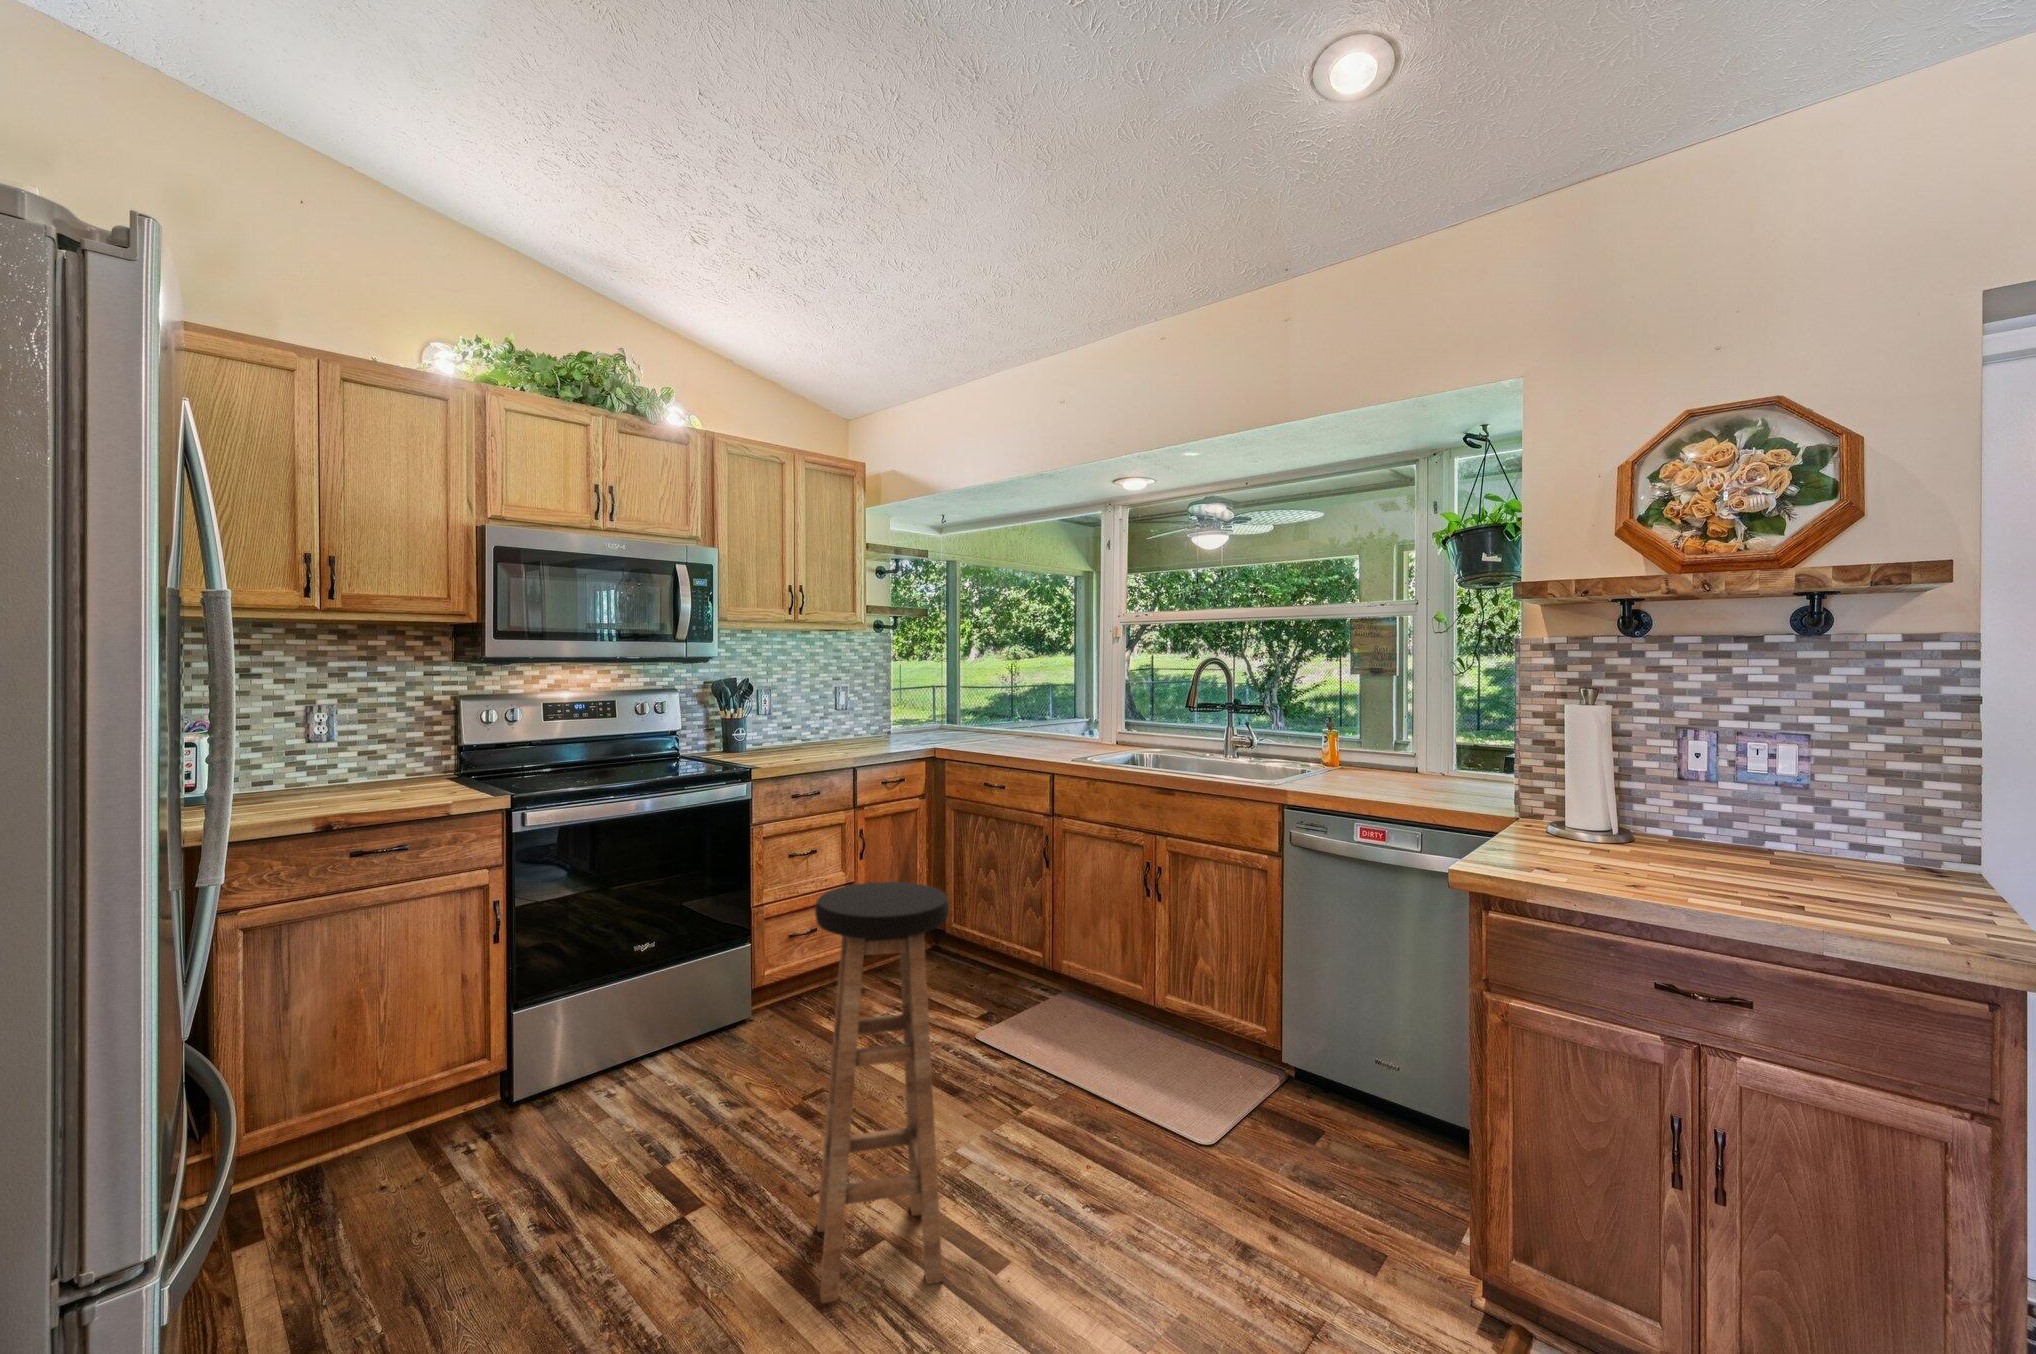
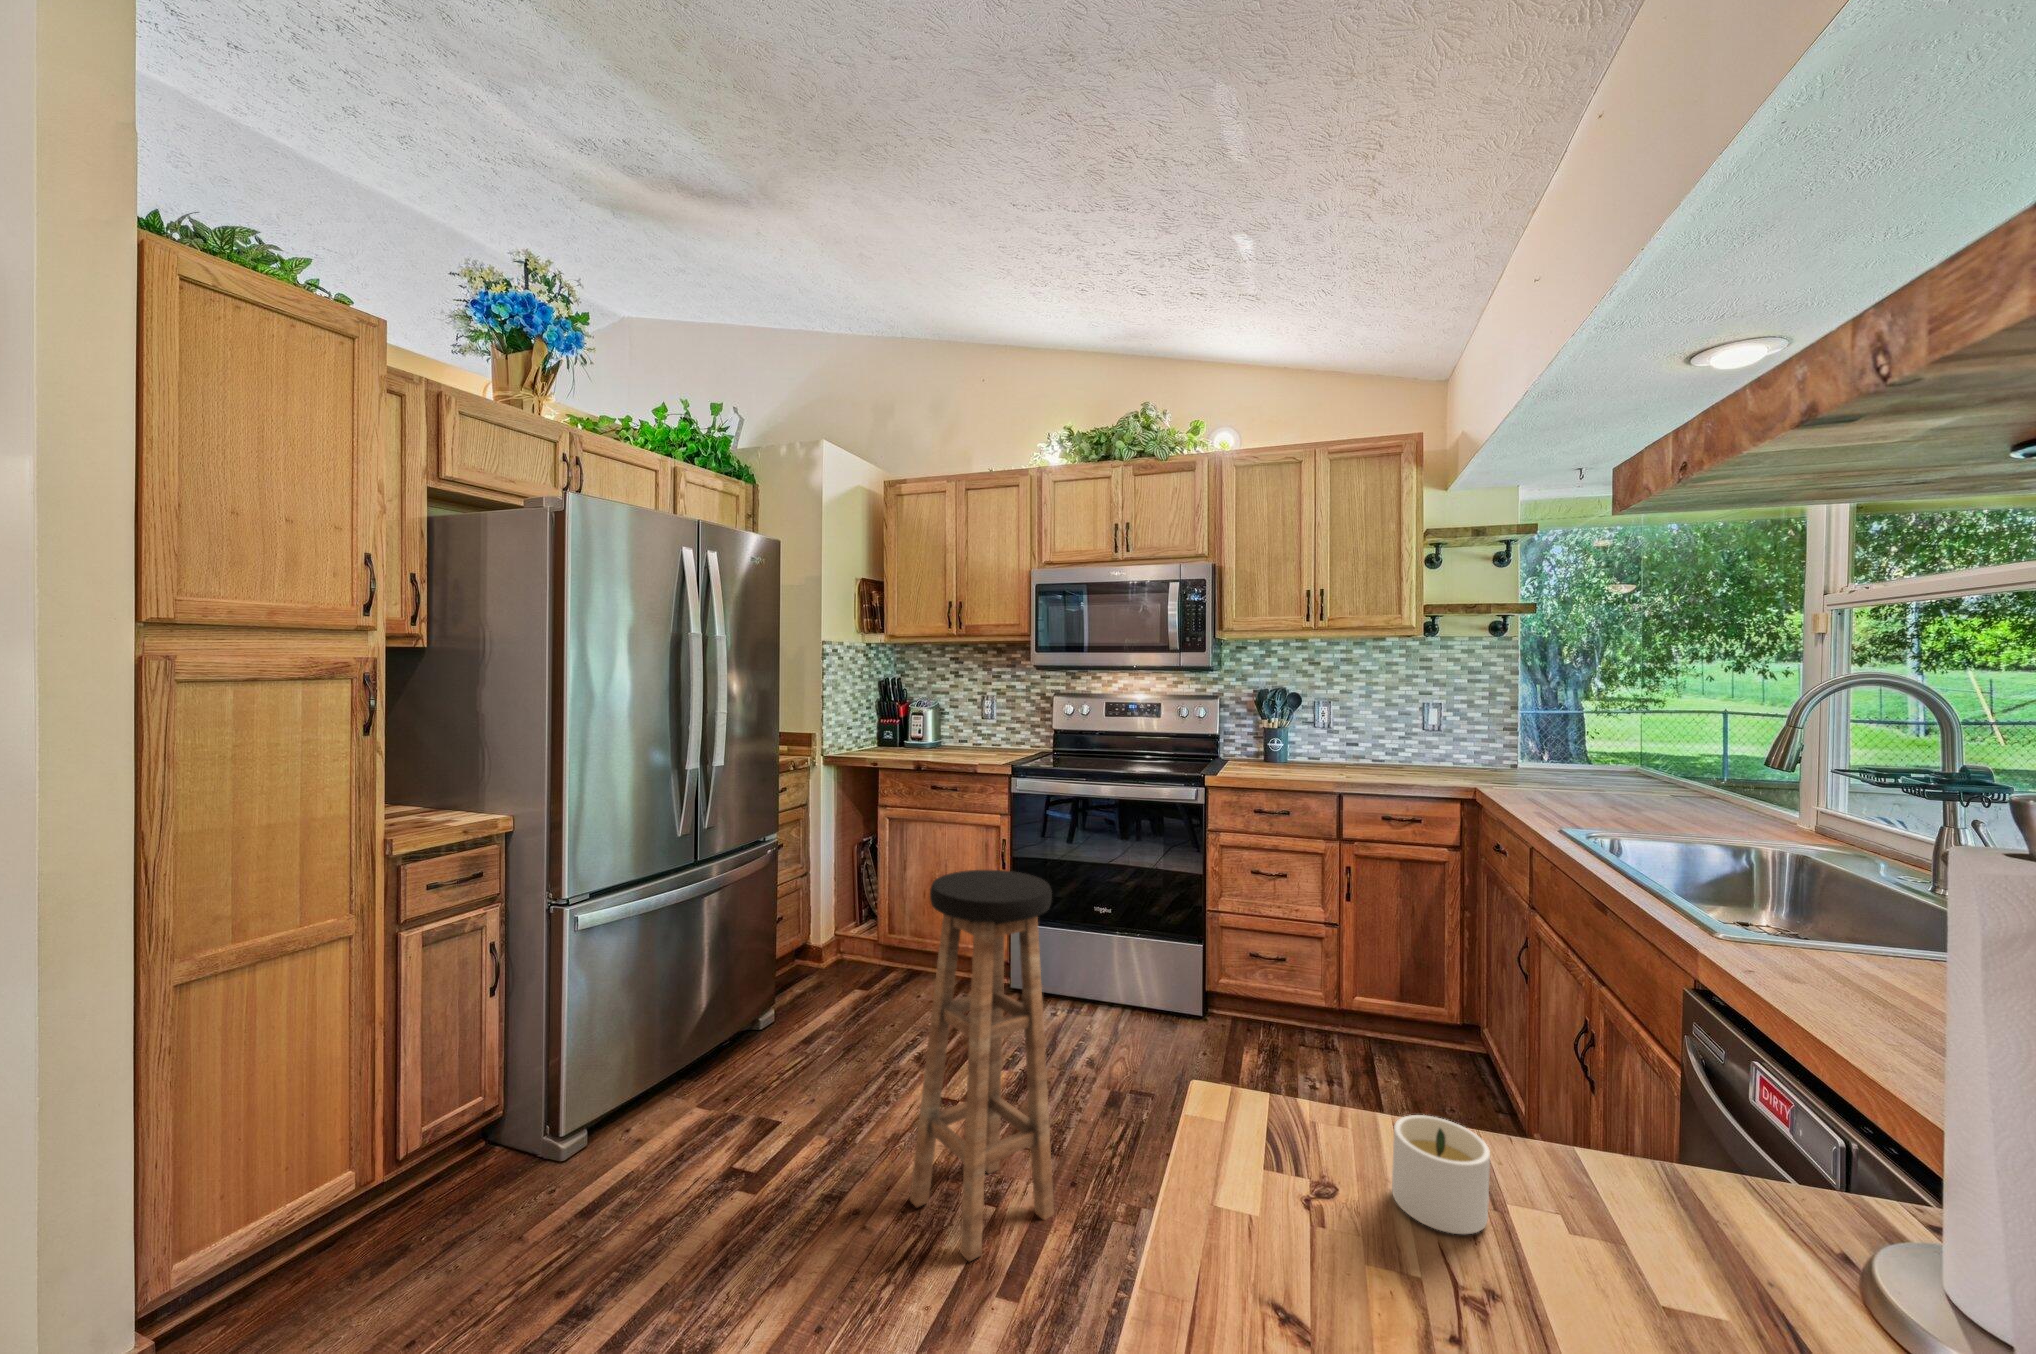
candle: none [1520,842,1579,876] -> present [1392,1115,1490,1234]

